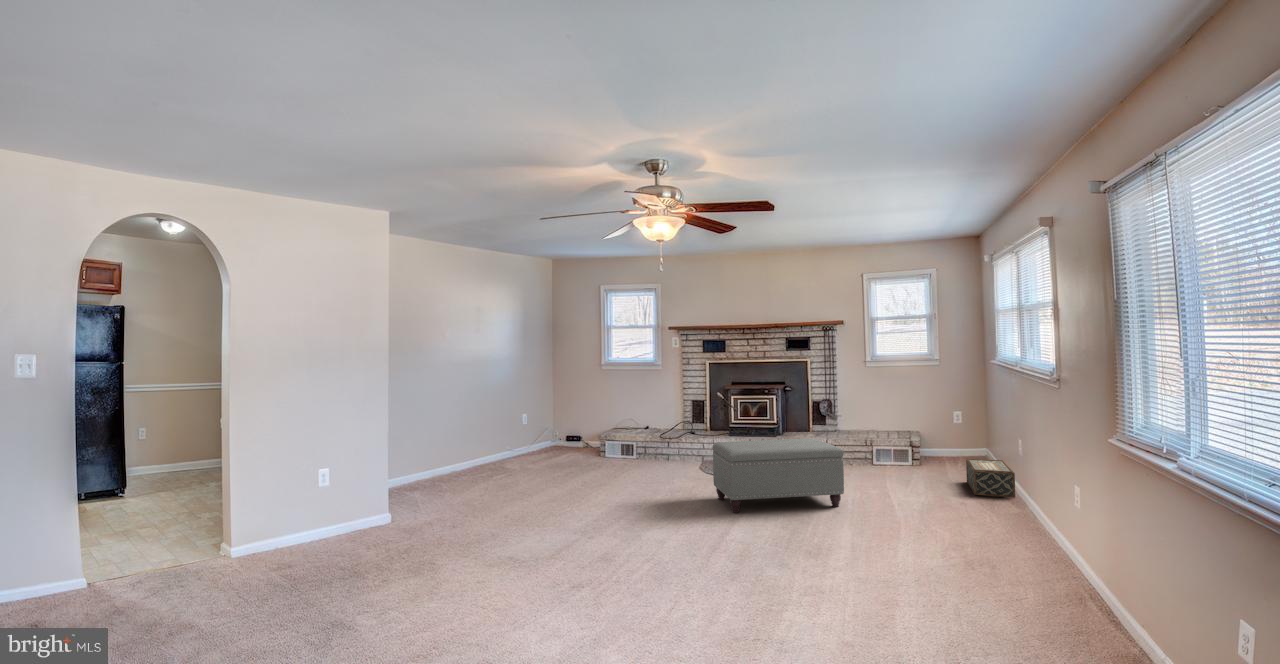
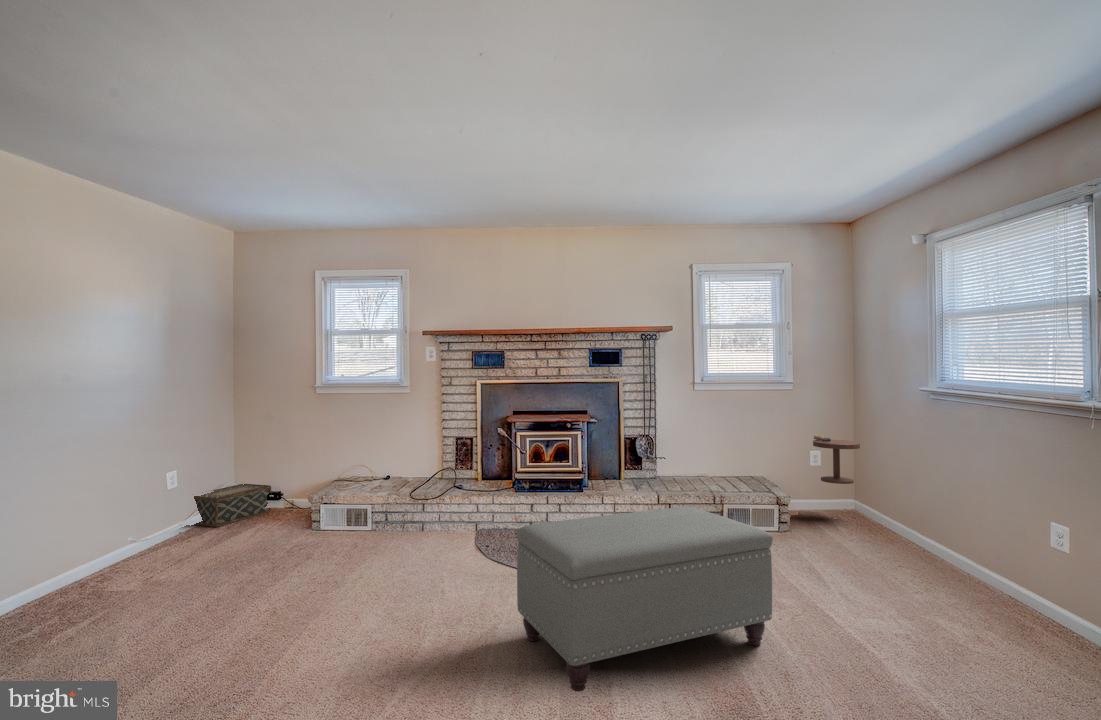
side table: none [952,401,987,463] -> present [813,435,860,484]
woven basket: present [966,459,1015,497] -> present [194,484,271,527]

